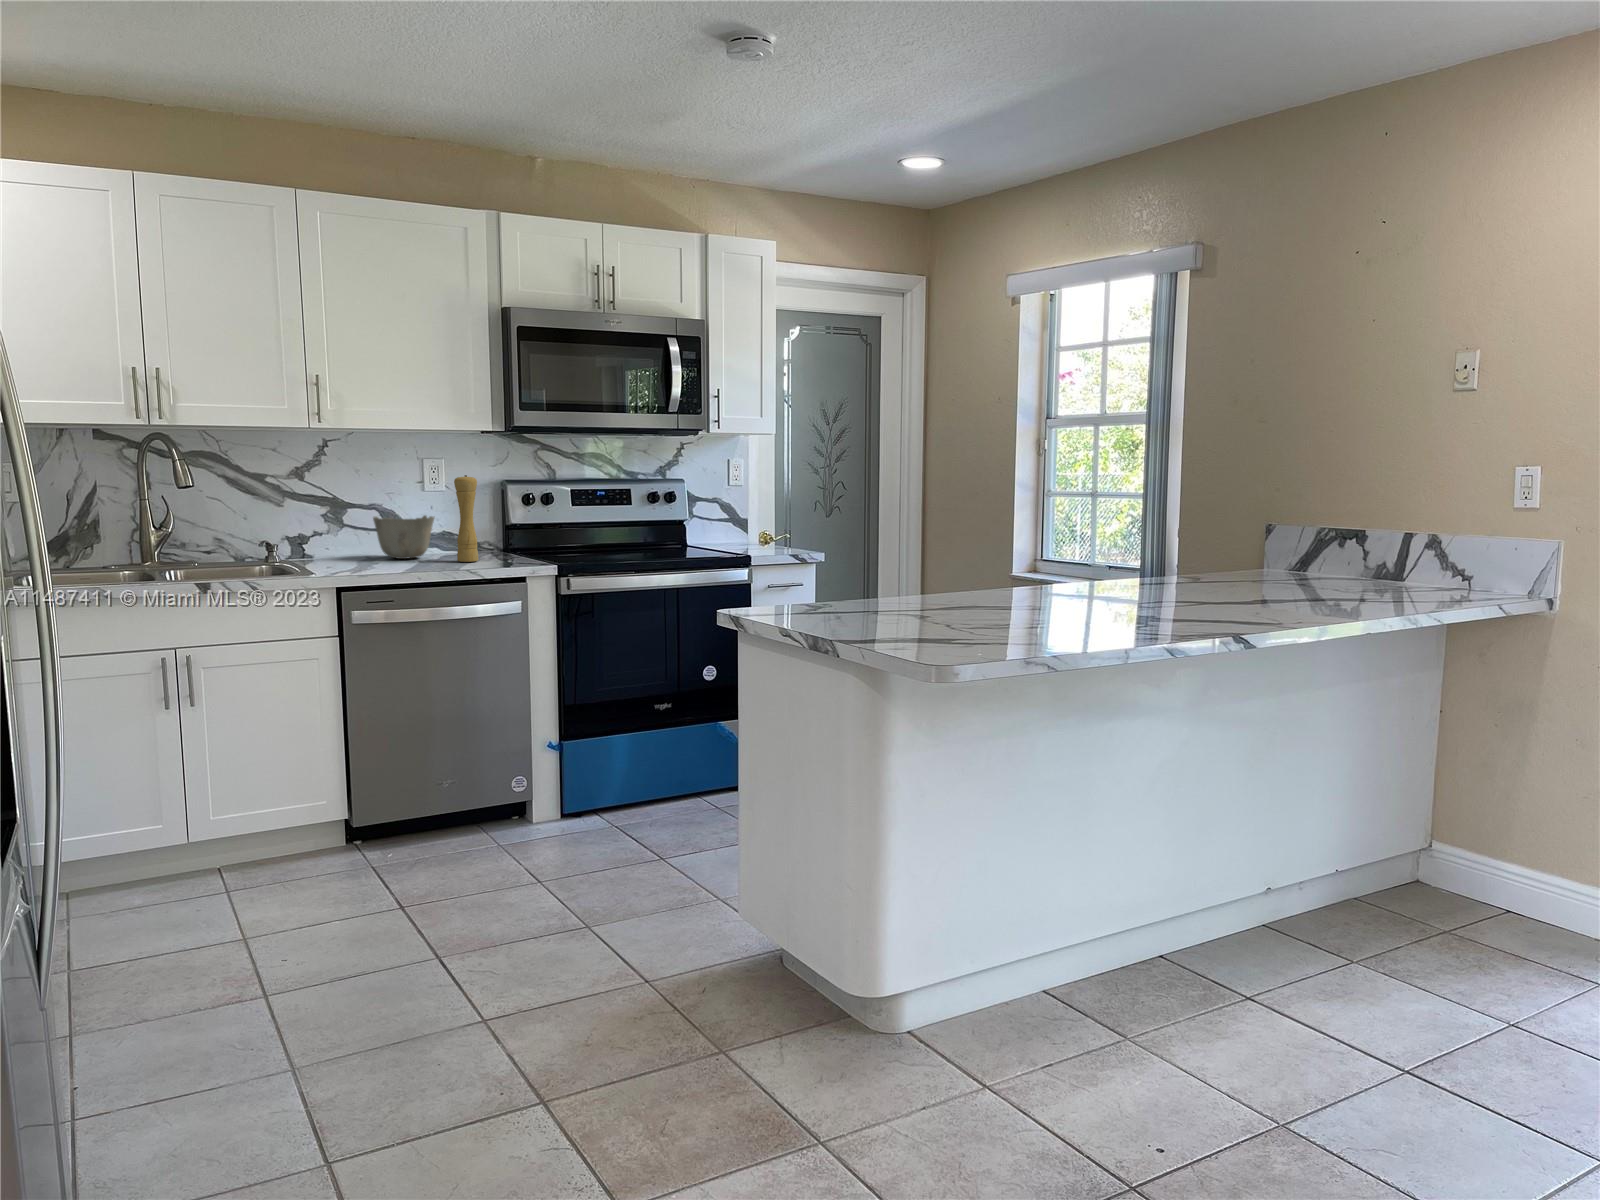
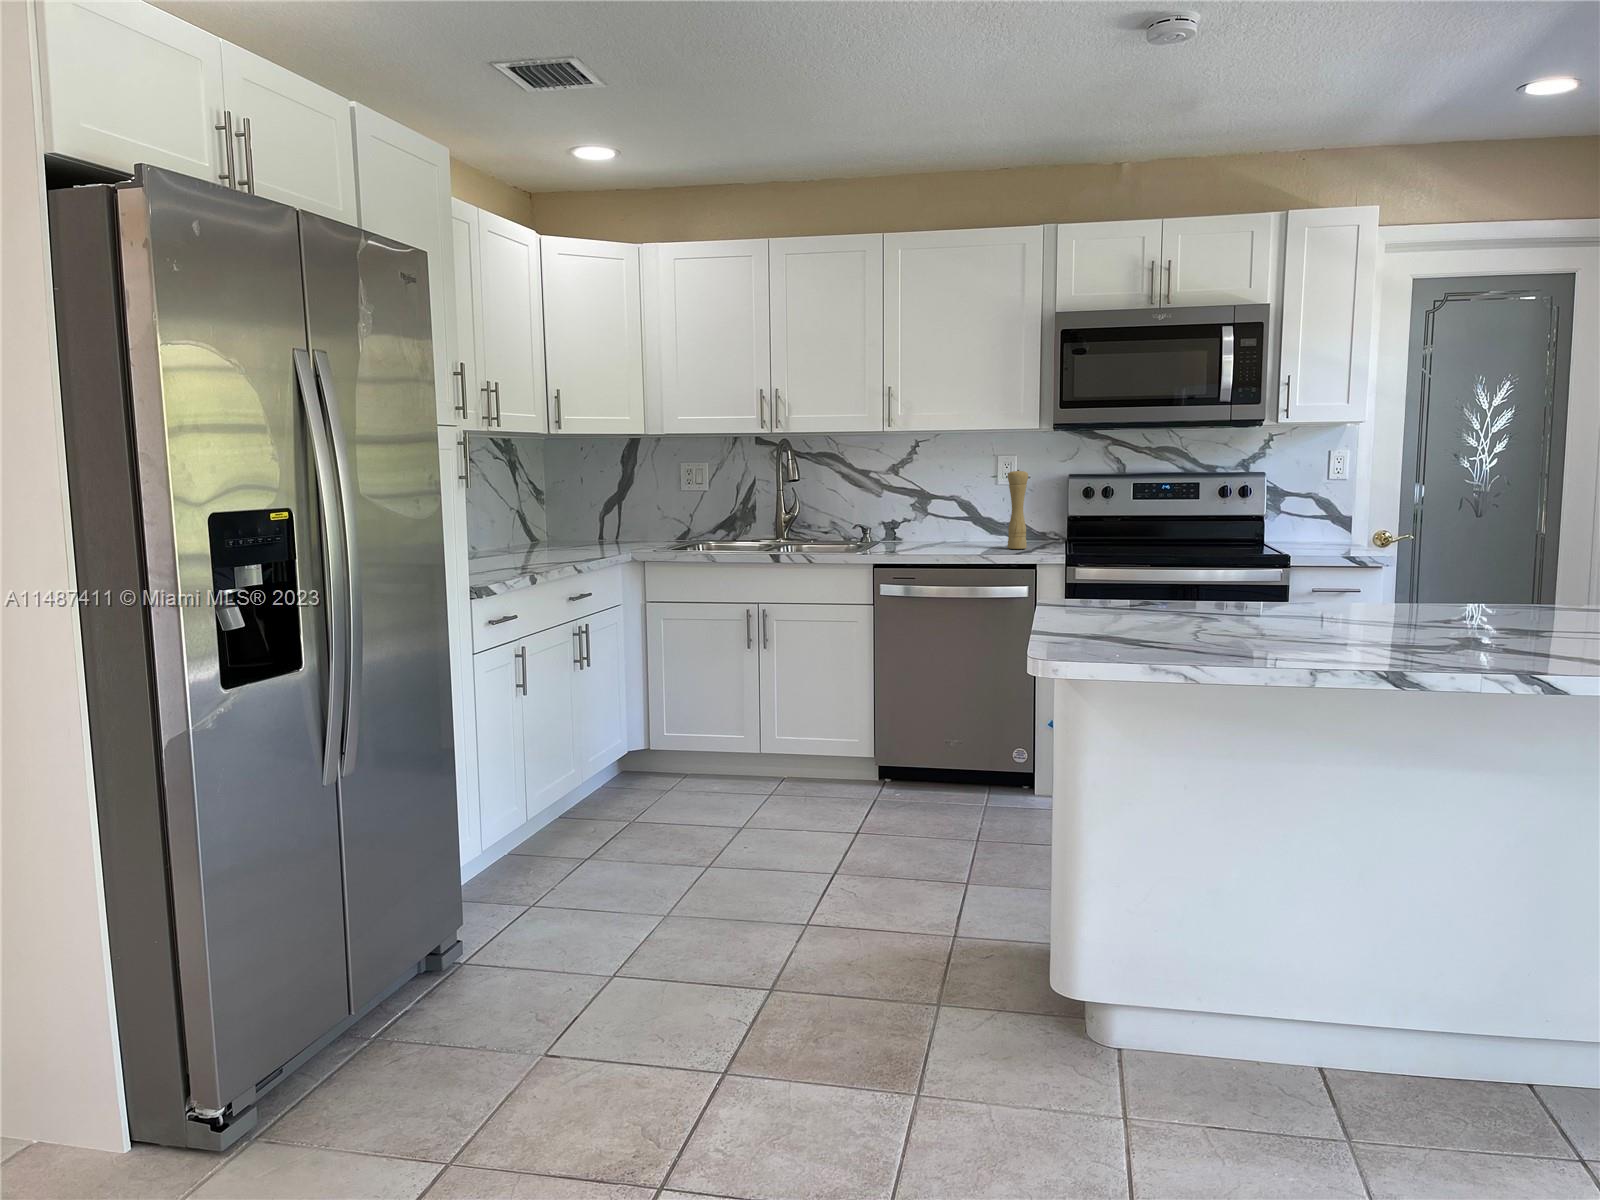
ceramic bowl: present [373,515,434,559] -> none [950,506,1002,544]

